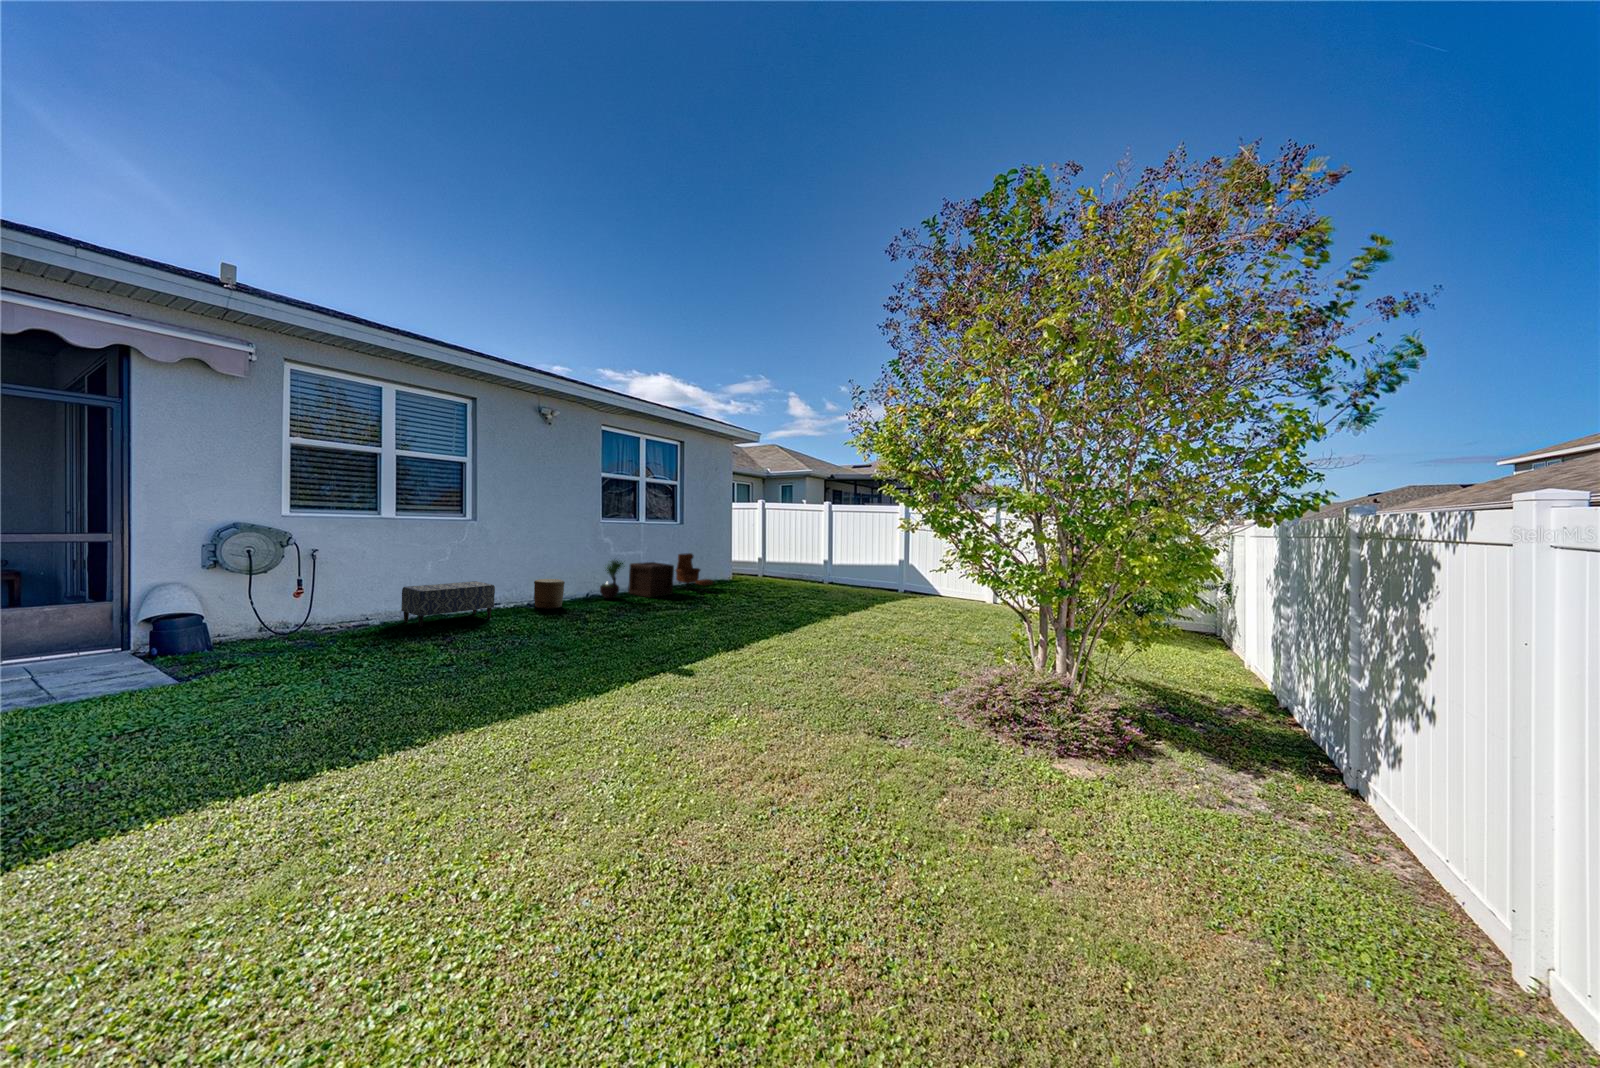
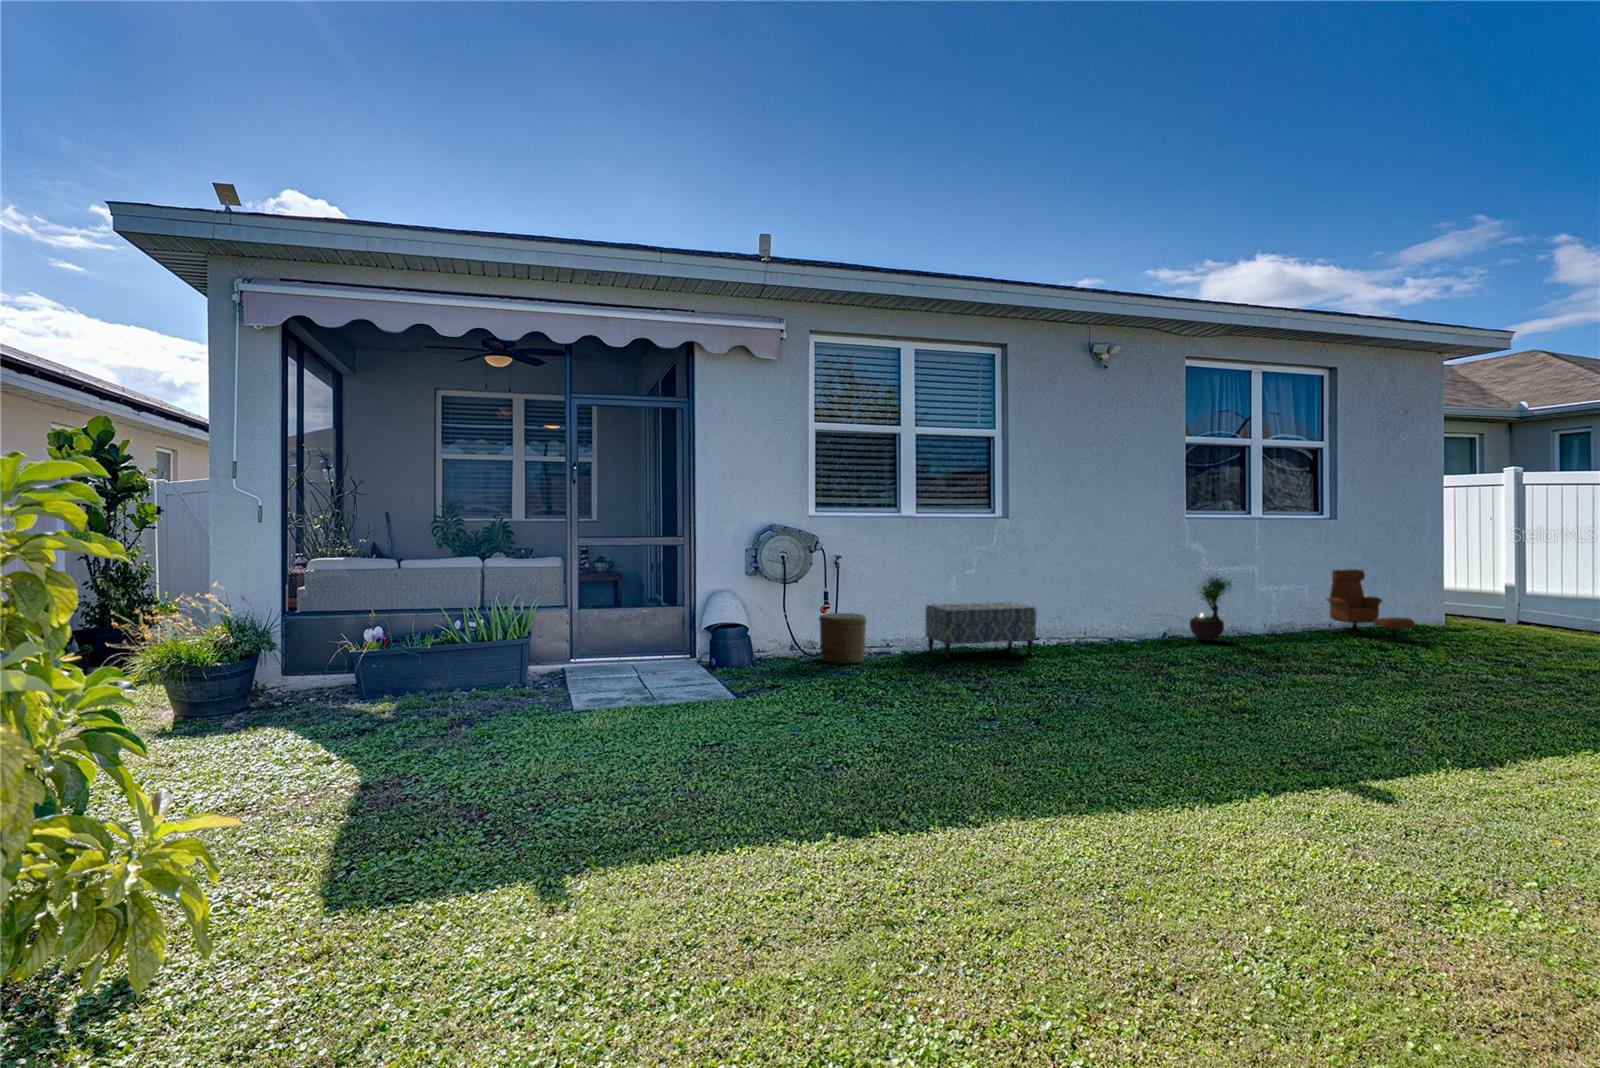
wooden crate: present [628,562,674,597] -> none [1239,583,1328,644]
woven basket: present [534,579,565,609] -> present [819,613,866,664]

